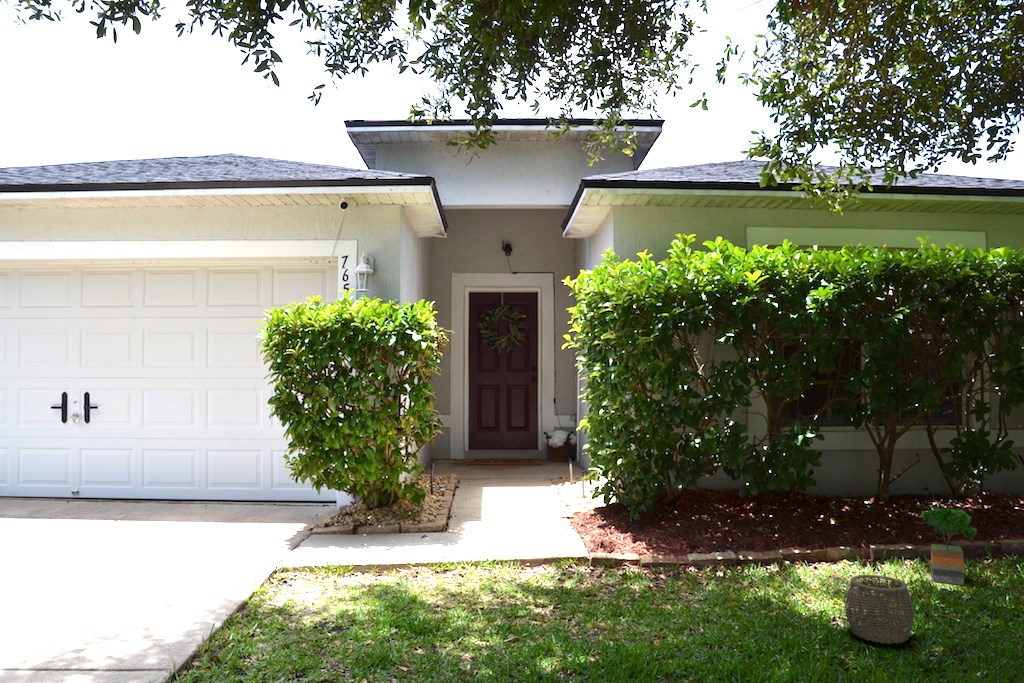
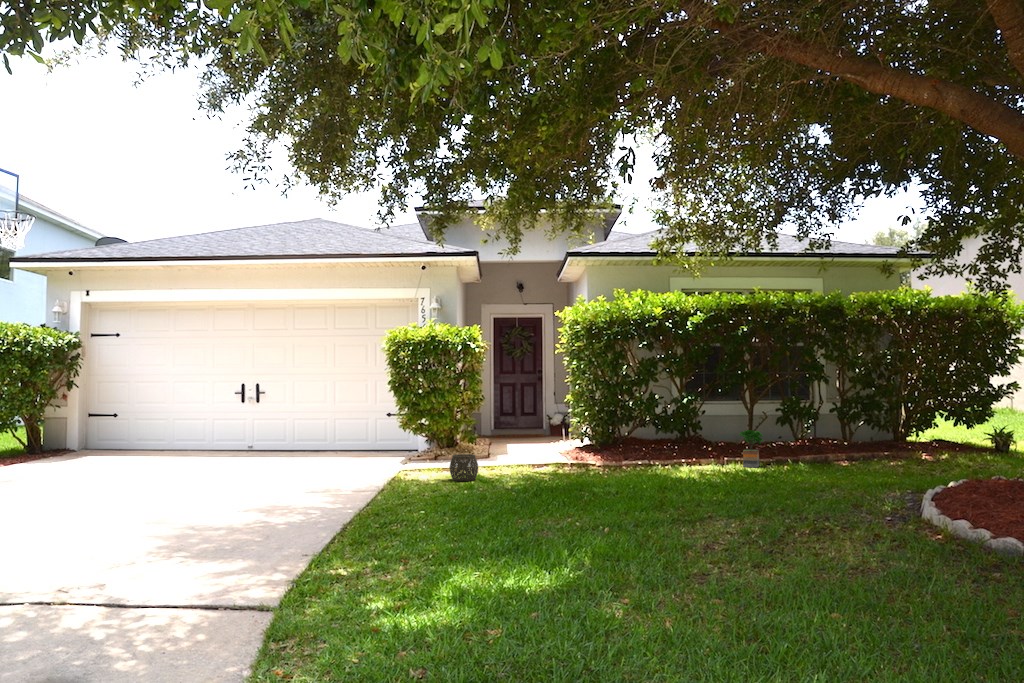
woven basket: present [845,575,914,644] -> present [449,454,478,481]

